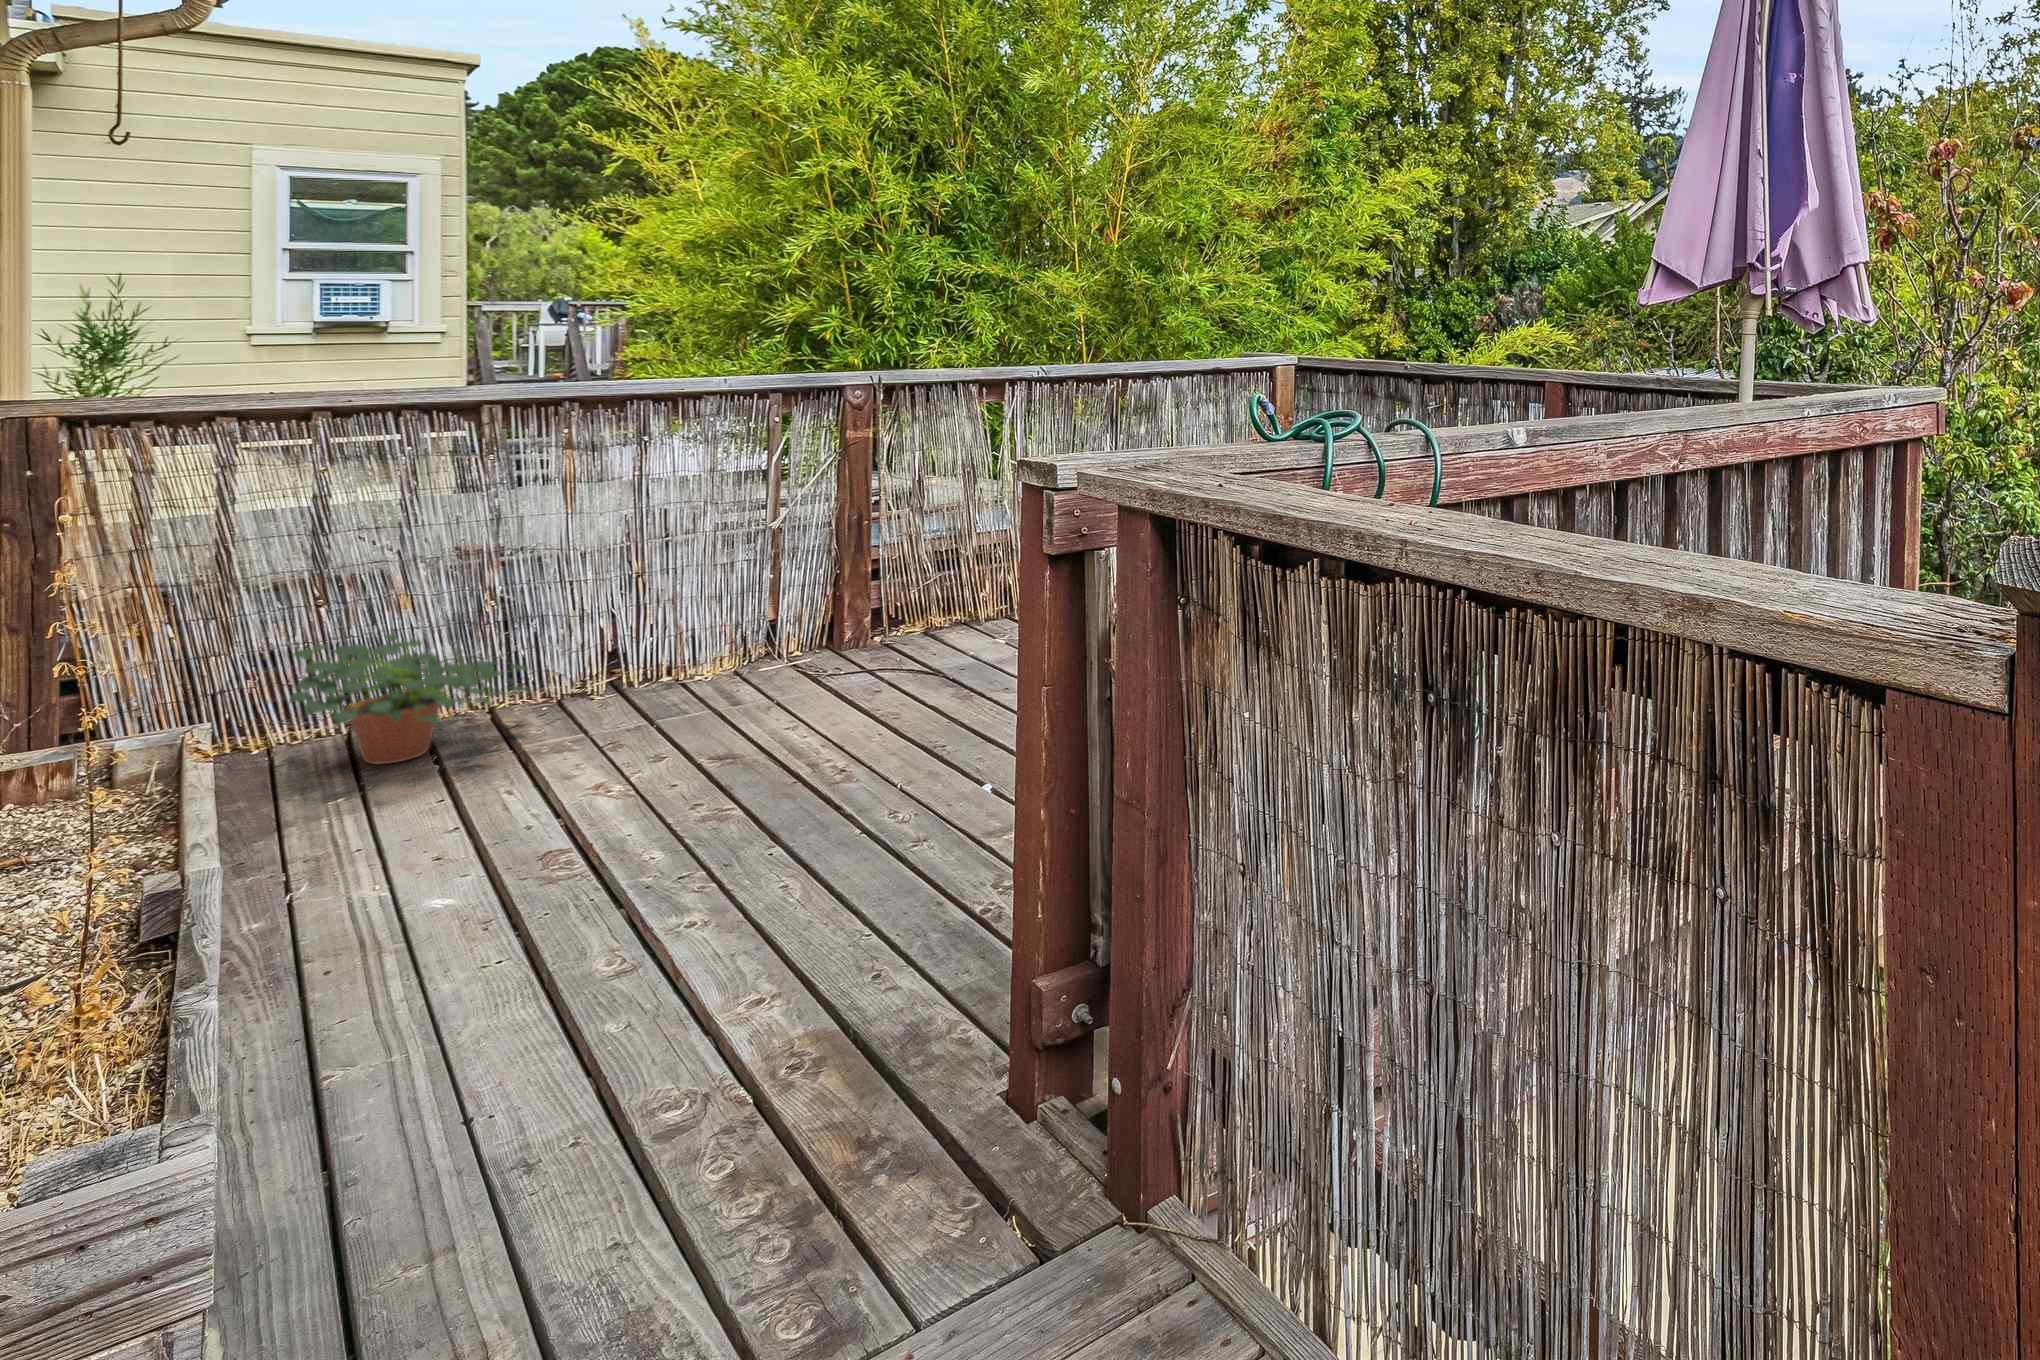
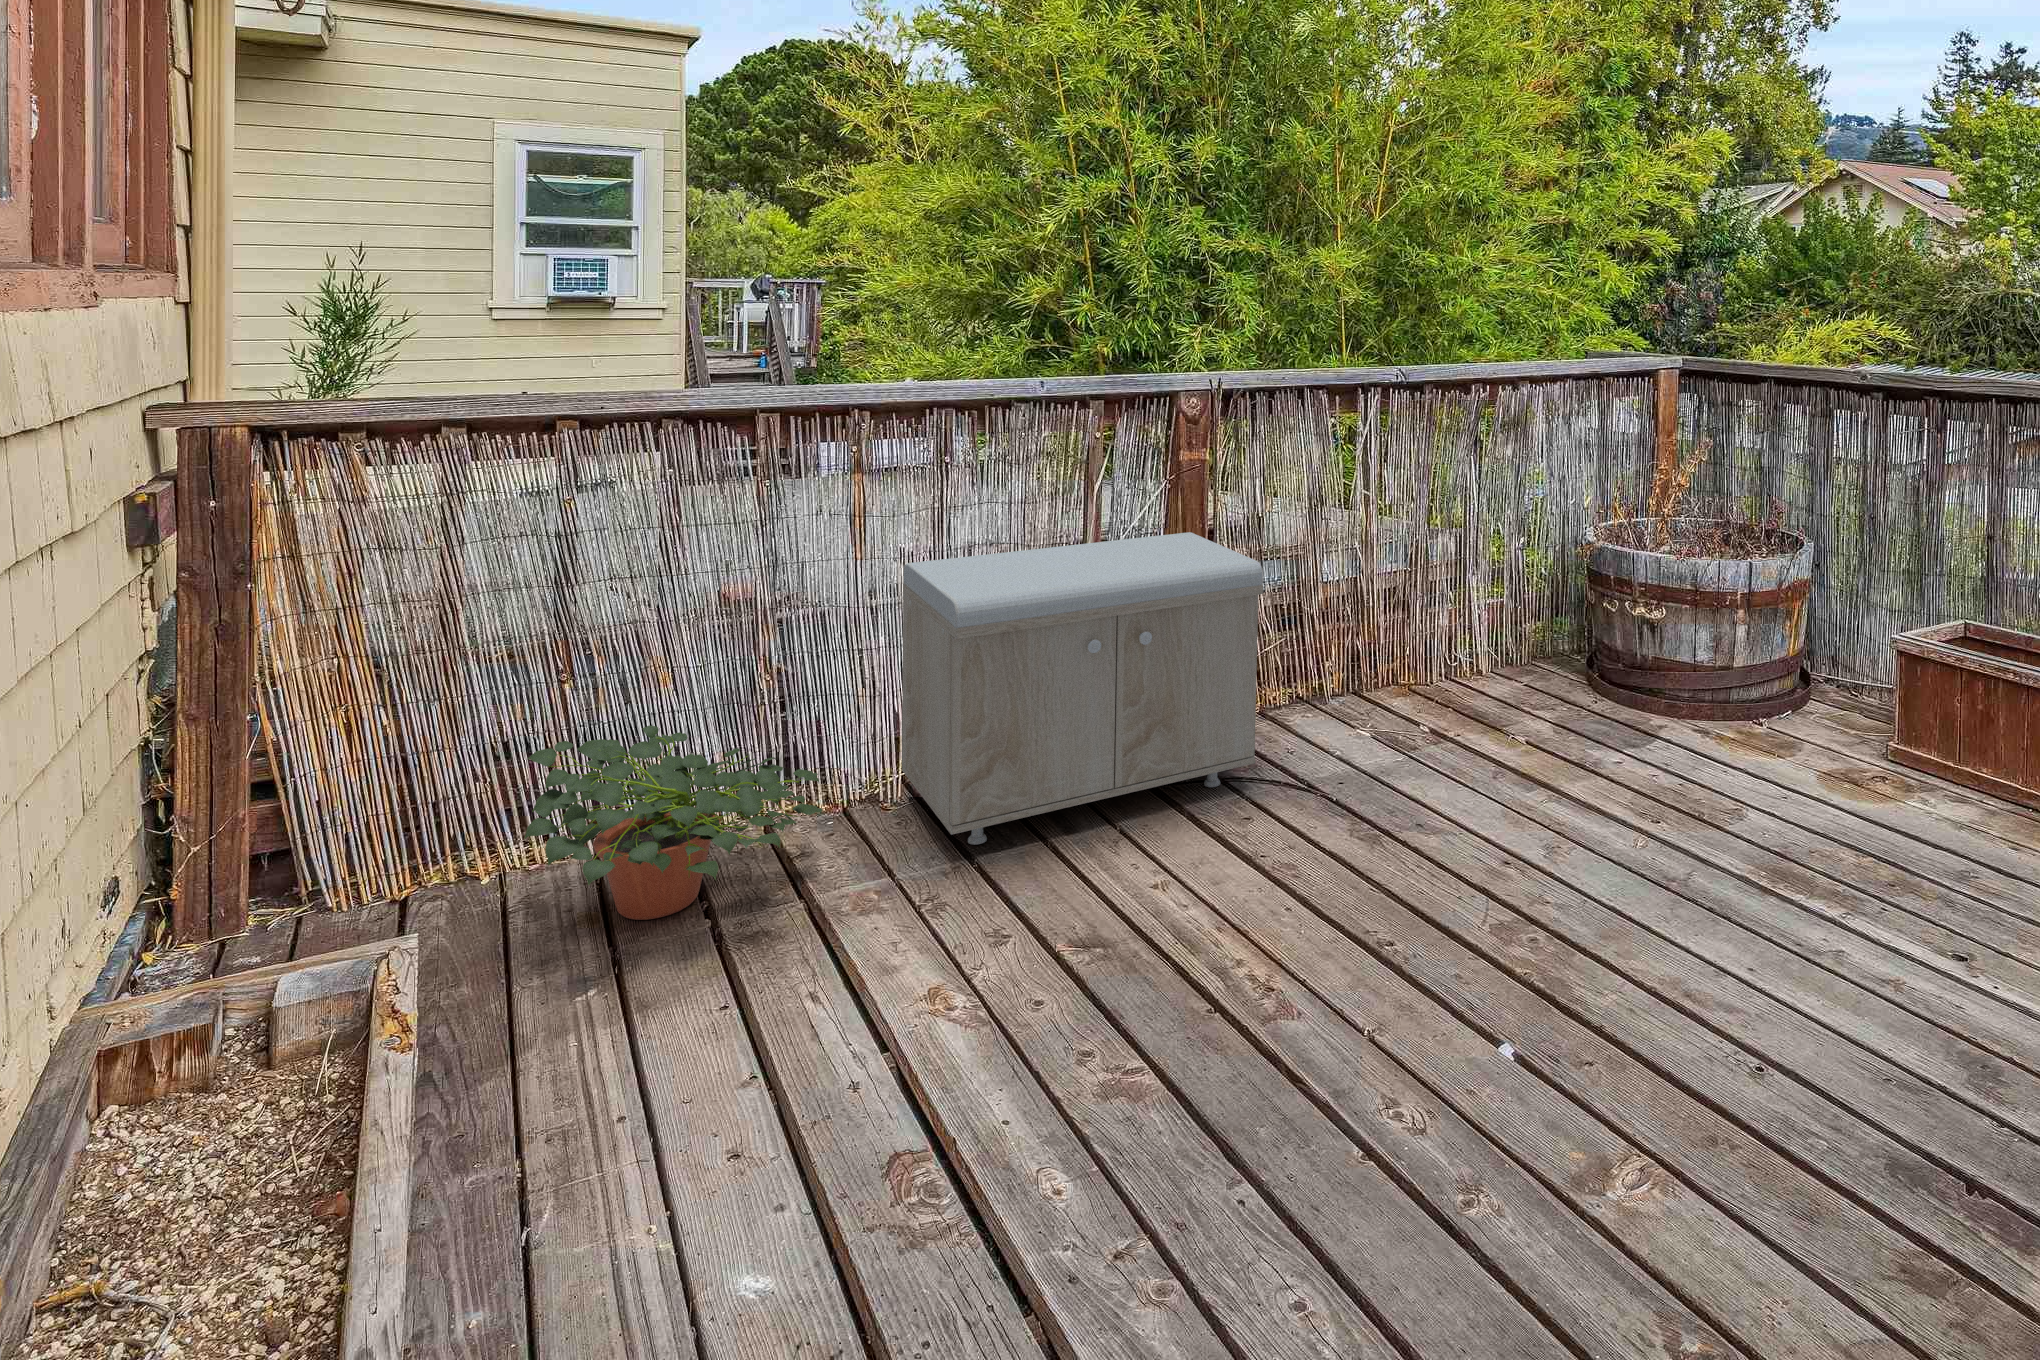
storage bench: none [604,491,895,715] -> present [902,532,1263,845]

